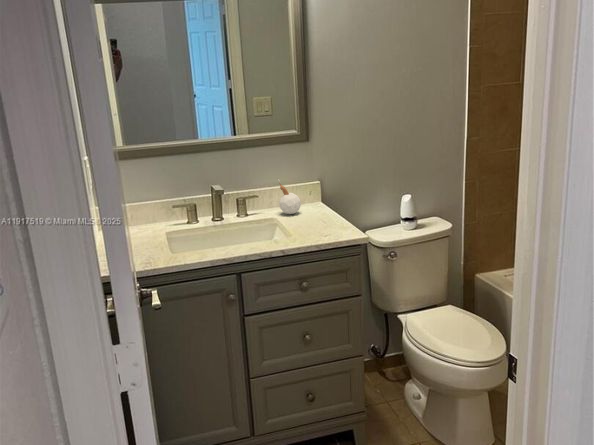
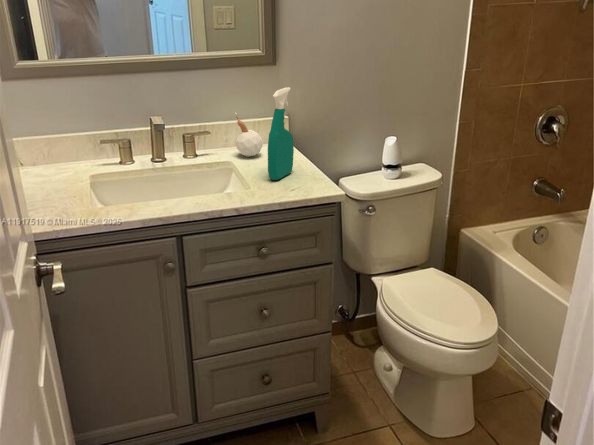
spray bottle: none [305,157,326,230] -> present [268,87,294,180]

